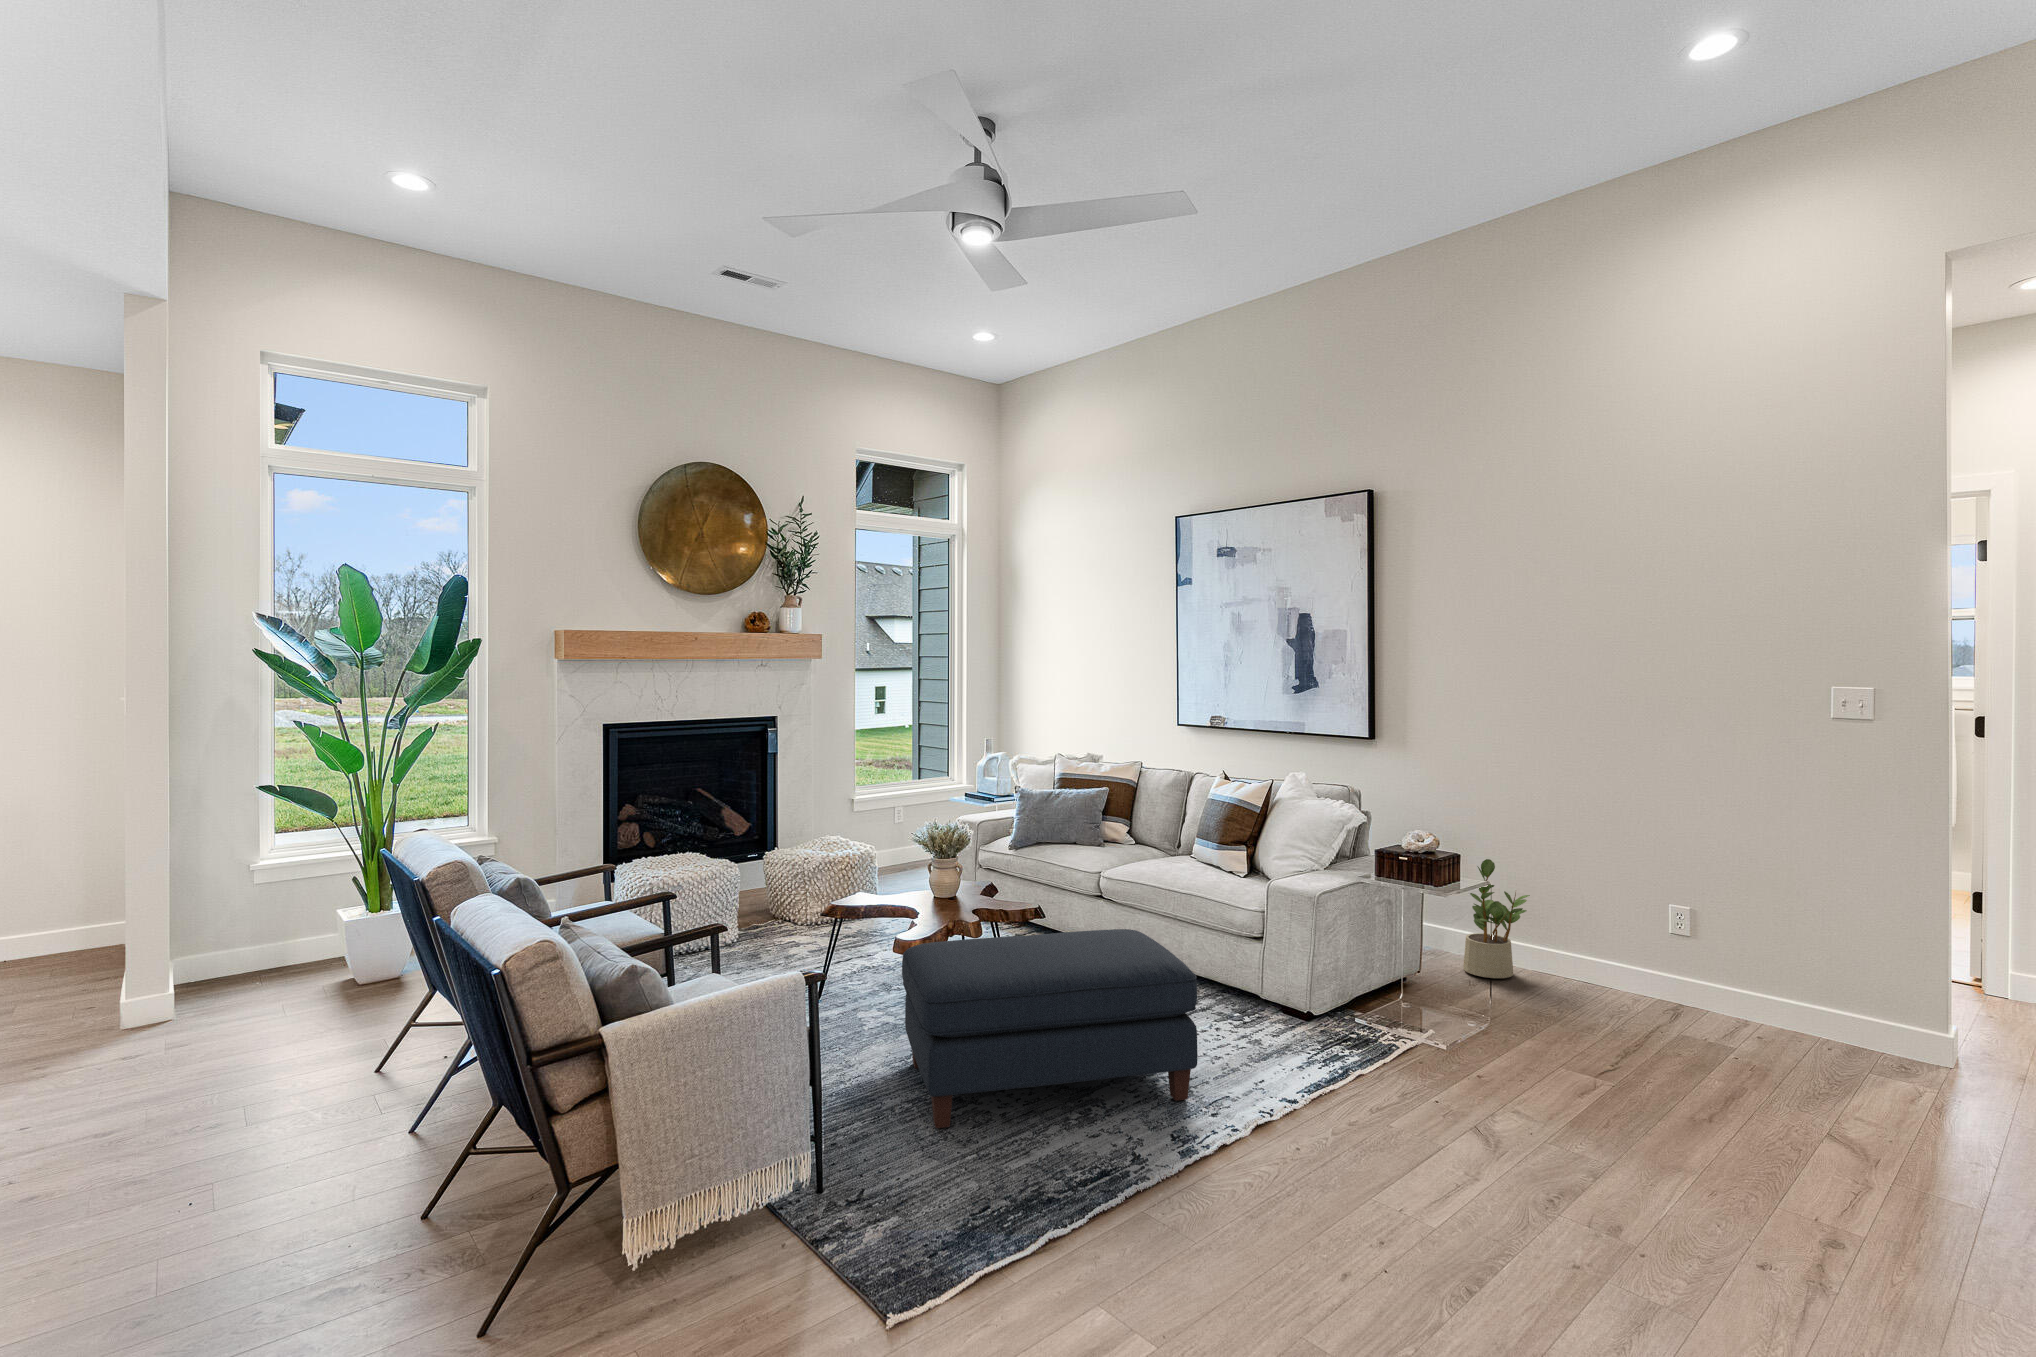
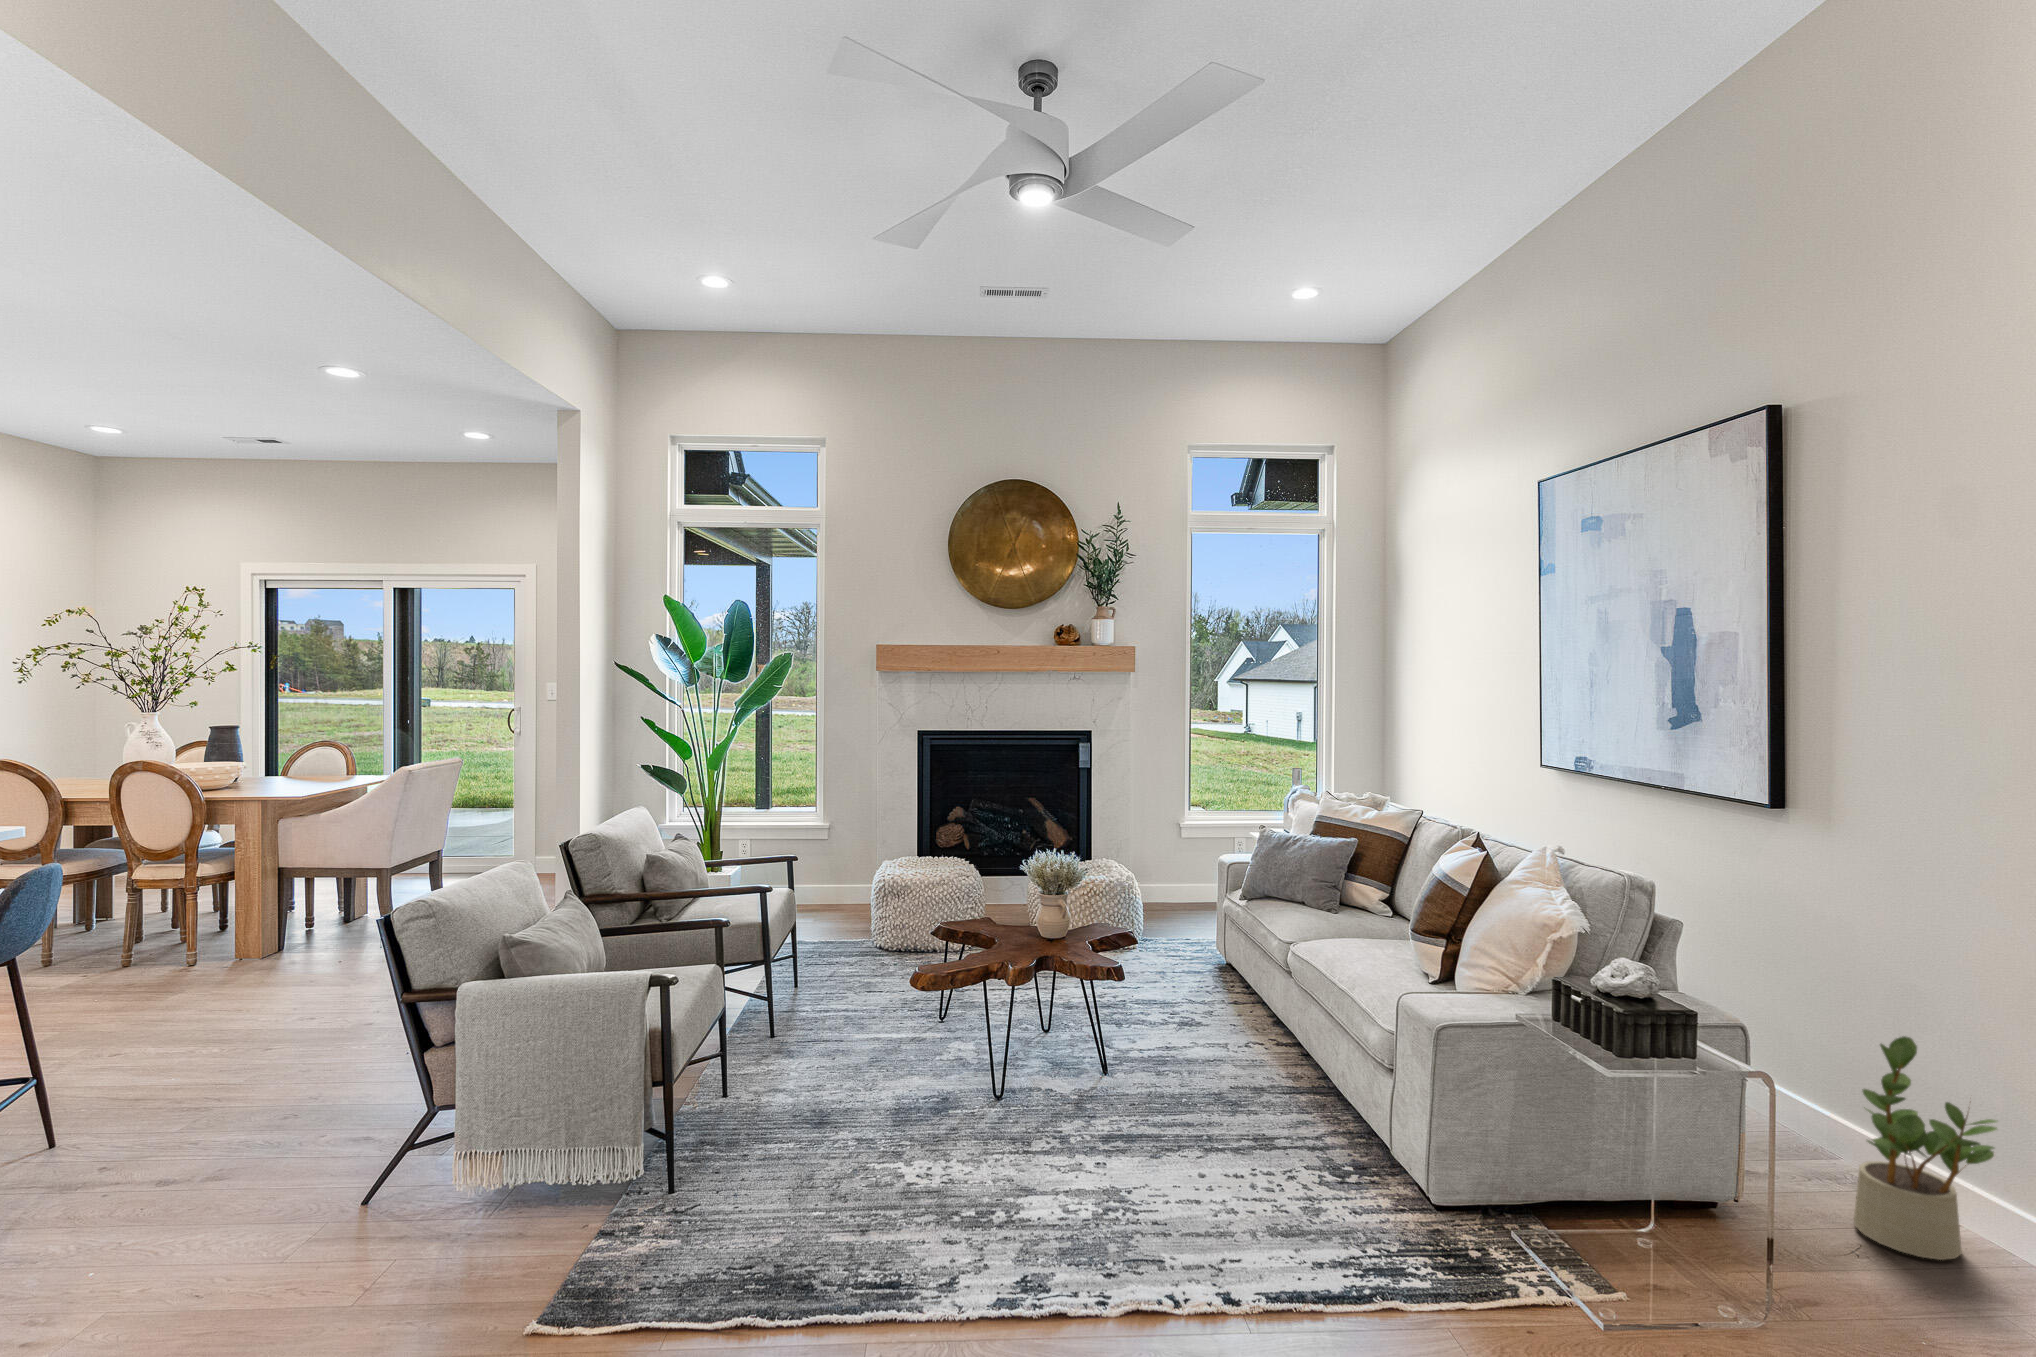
ottoman: present [902,929,1198,1128] -> none [825,977,1180,1243]

